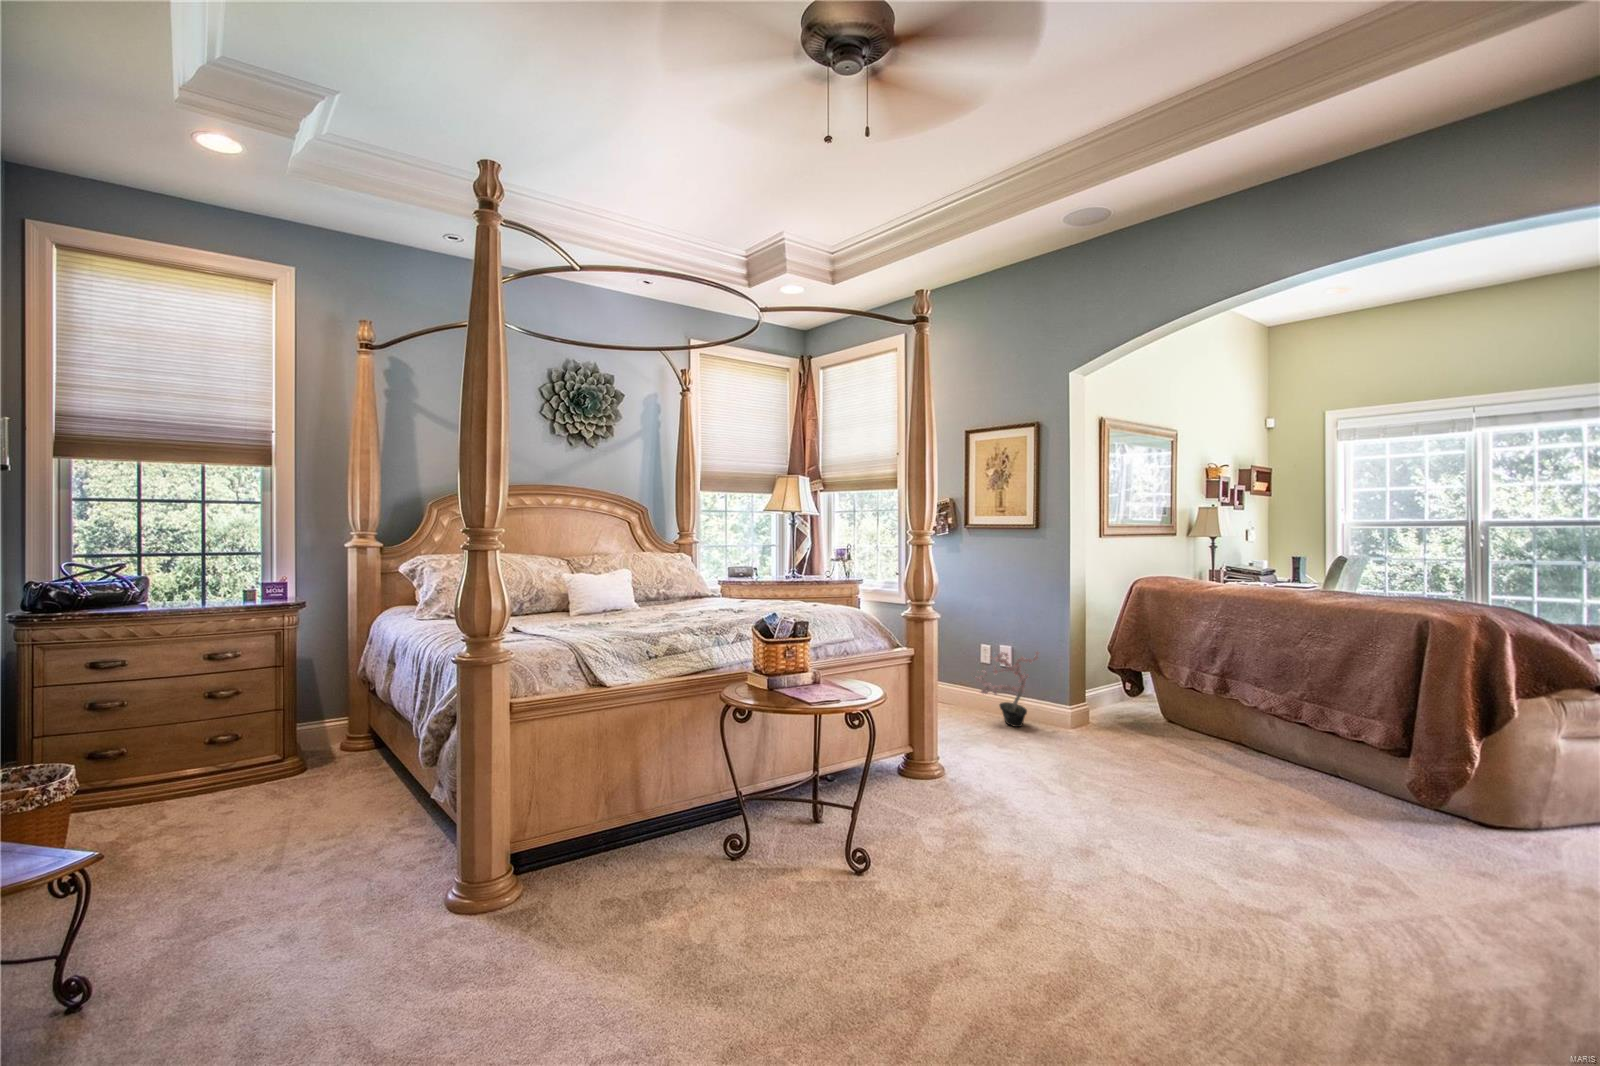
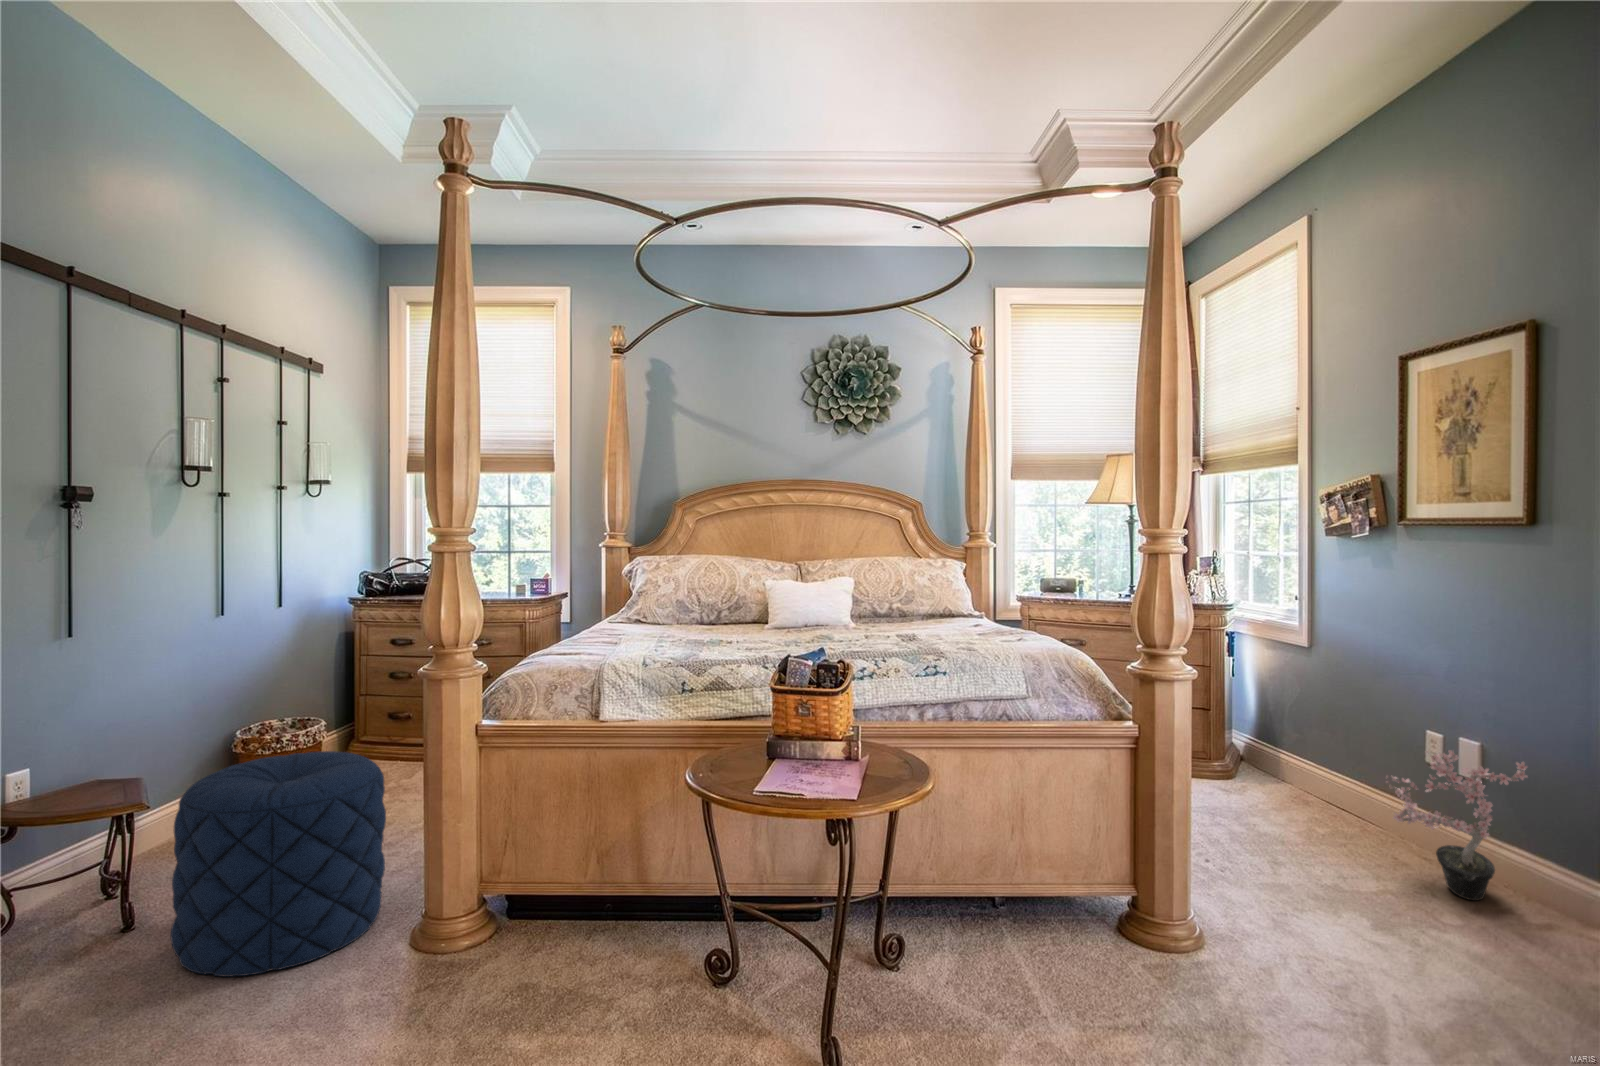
pouf: none [190,757,408,992] -> present [171,751,386,977]

